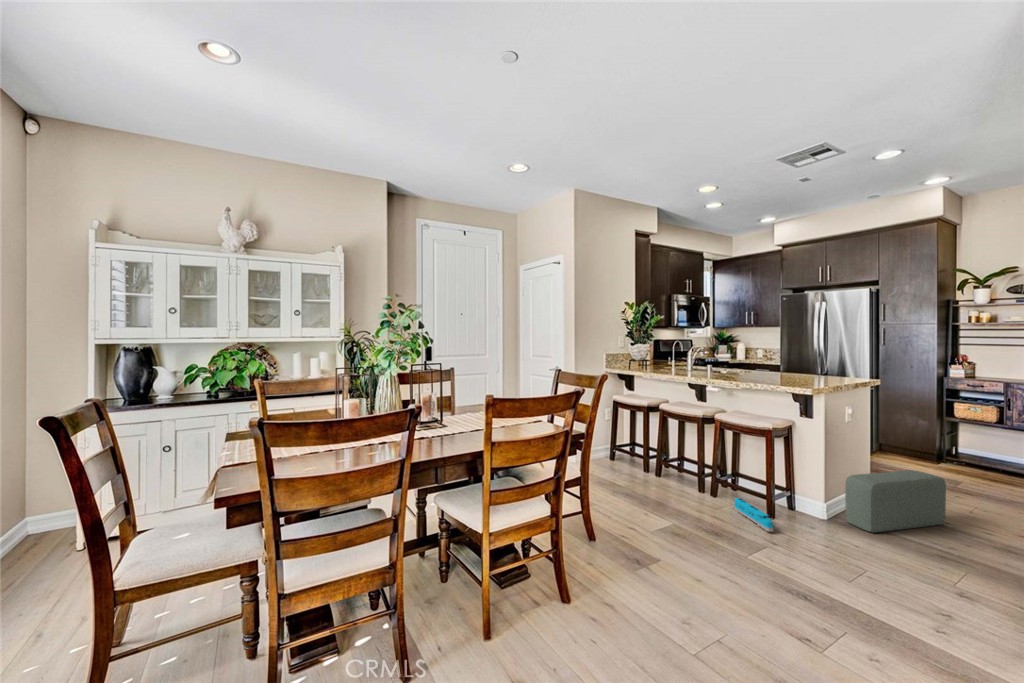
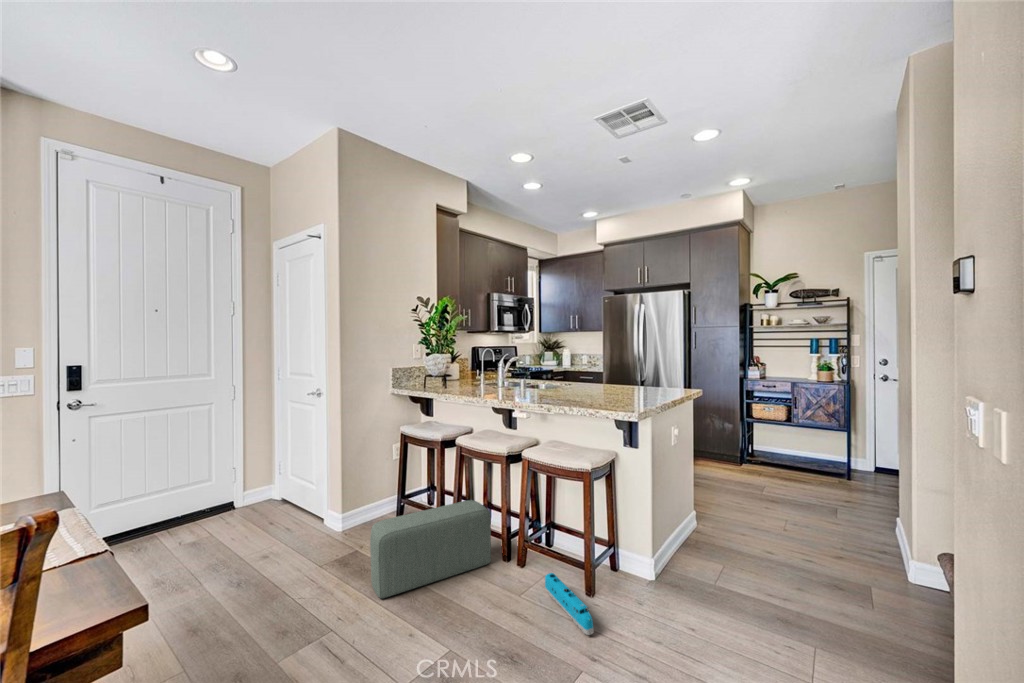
pouf: present [845,470,946,532] -> present [370,500,491,598]

